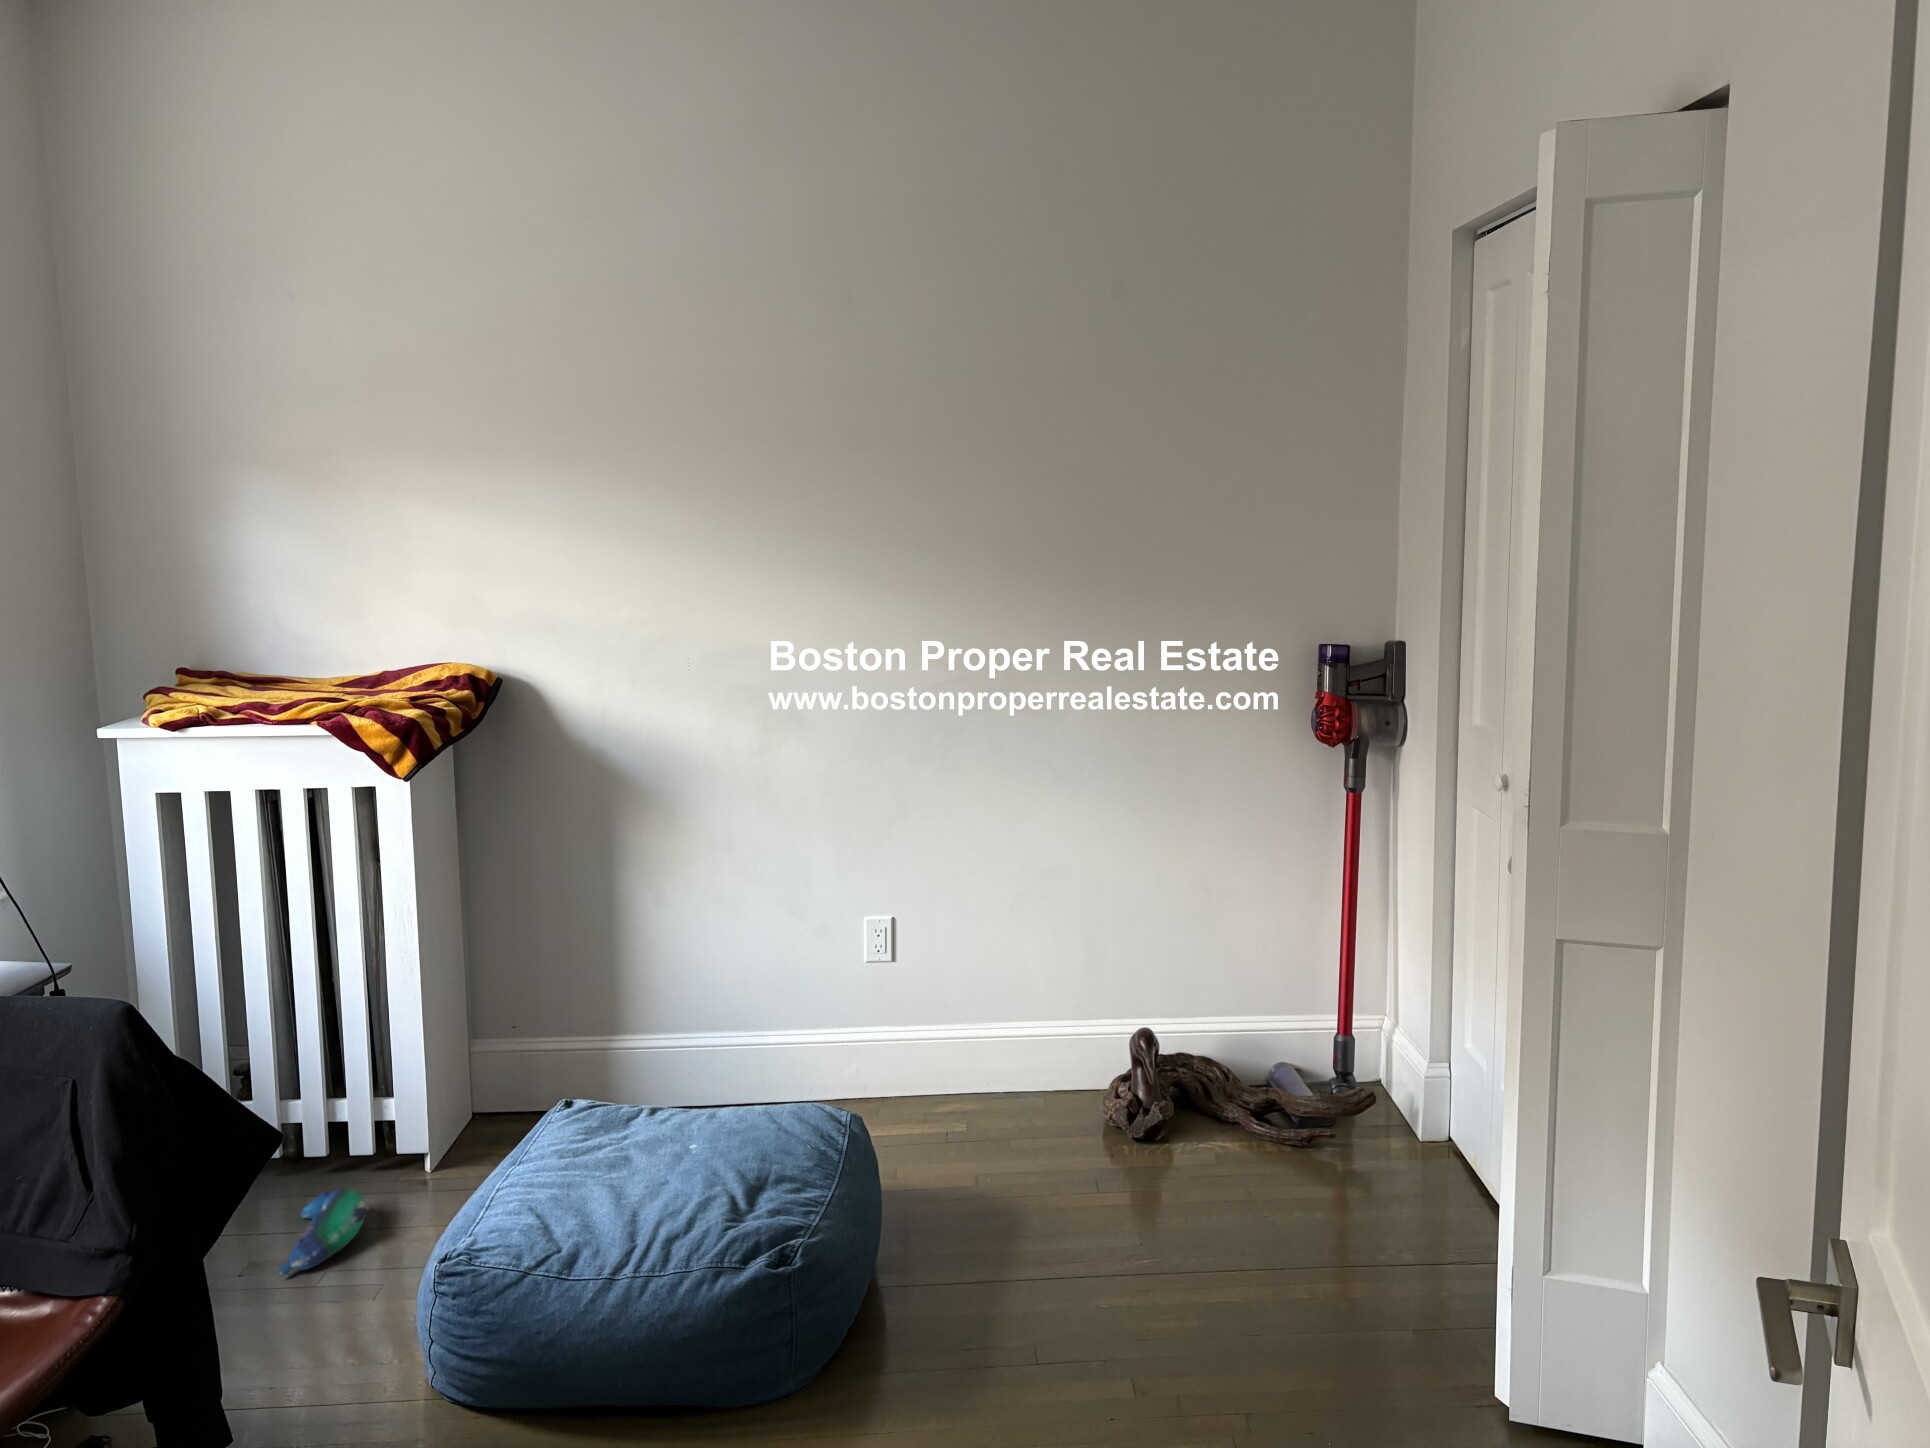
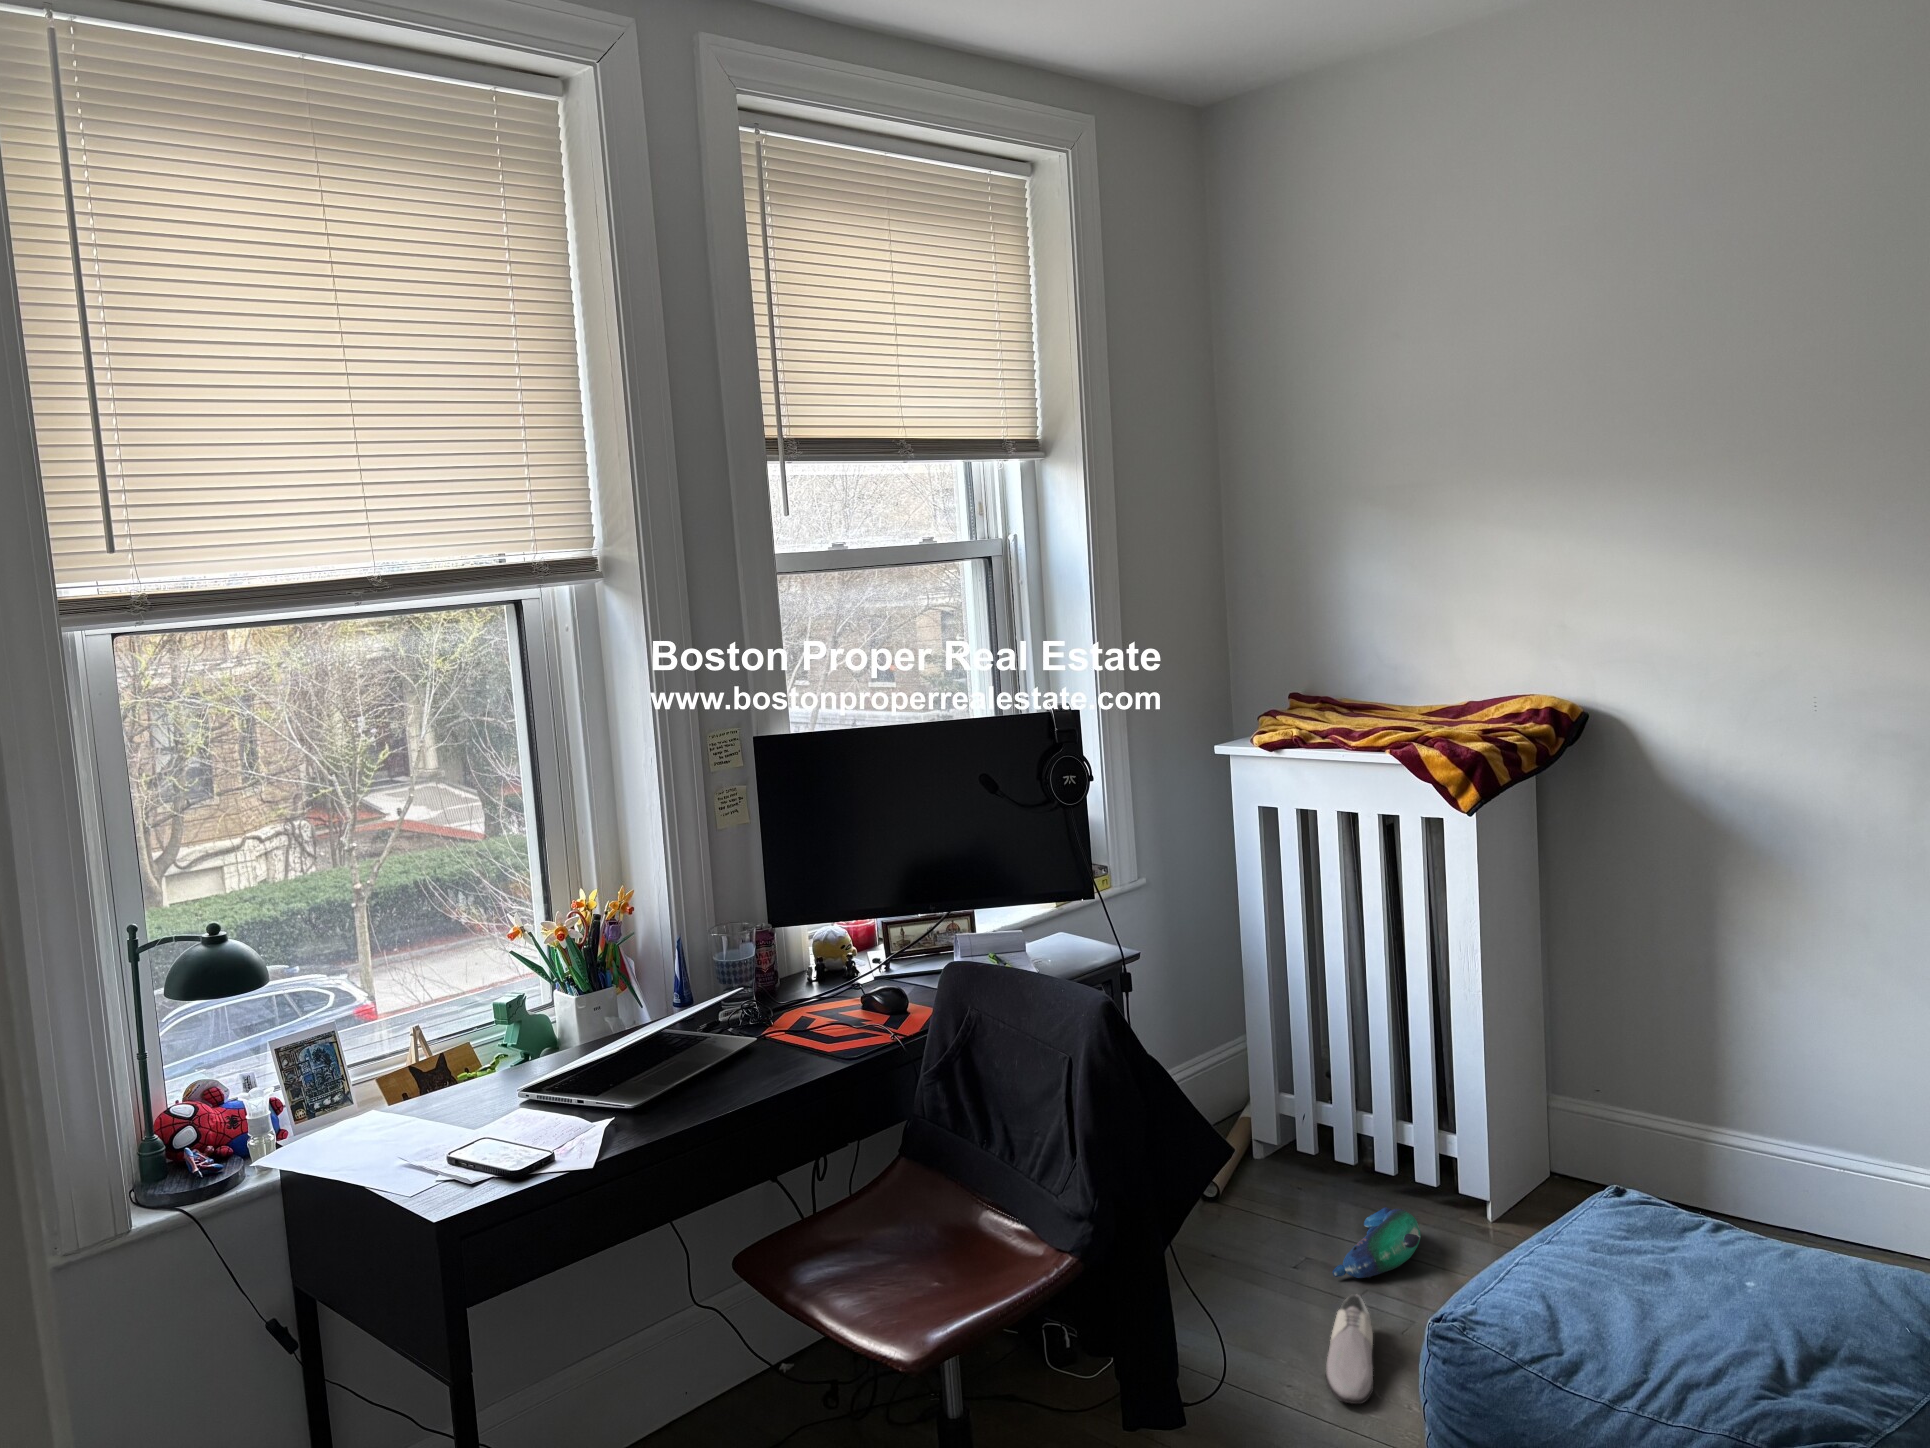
shoe: none [291,1283,345,1394] -> present [1326,1294,1374,1404]

